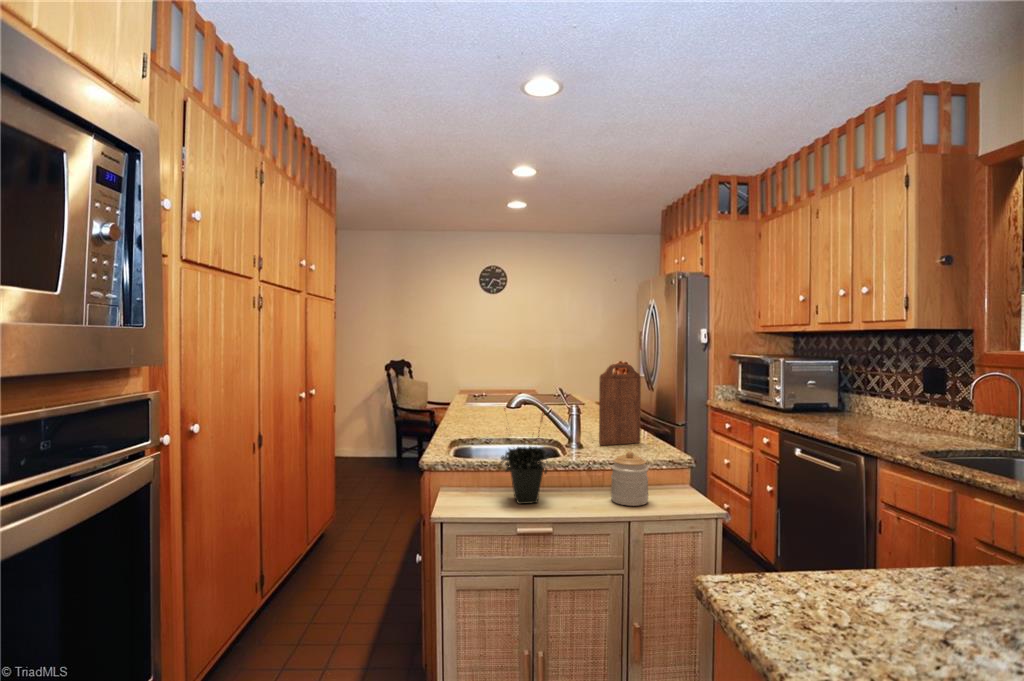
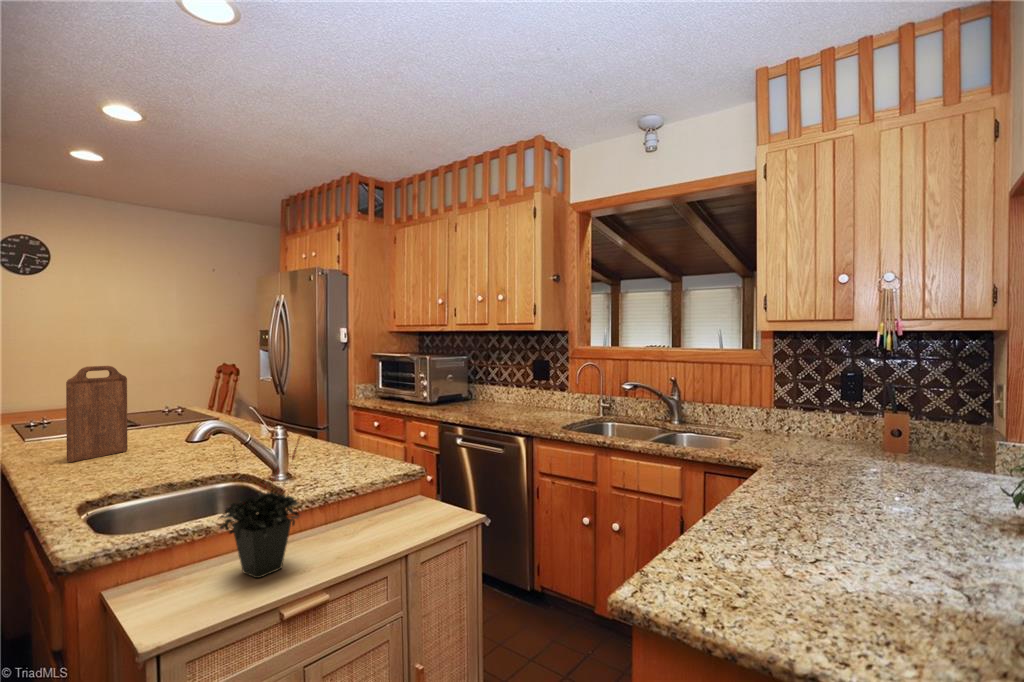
cutting board: present [599,364,641,445] -> present [66,366,128,462]
jar: present [611,451,648,506] -> none [365,472,408,537]

